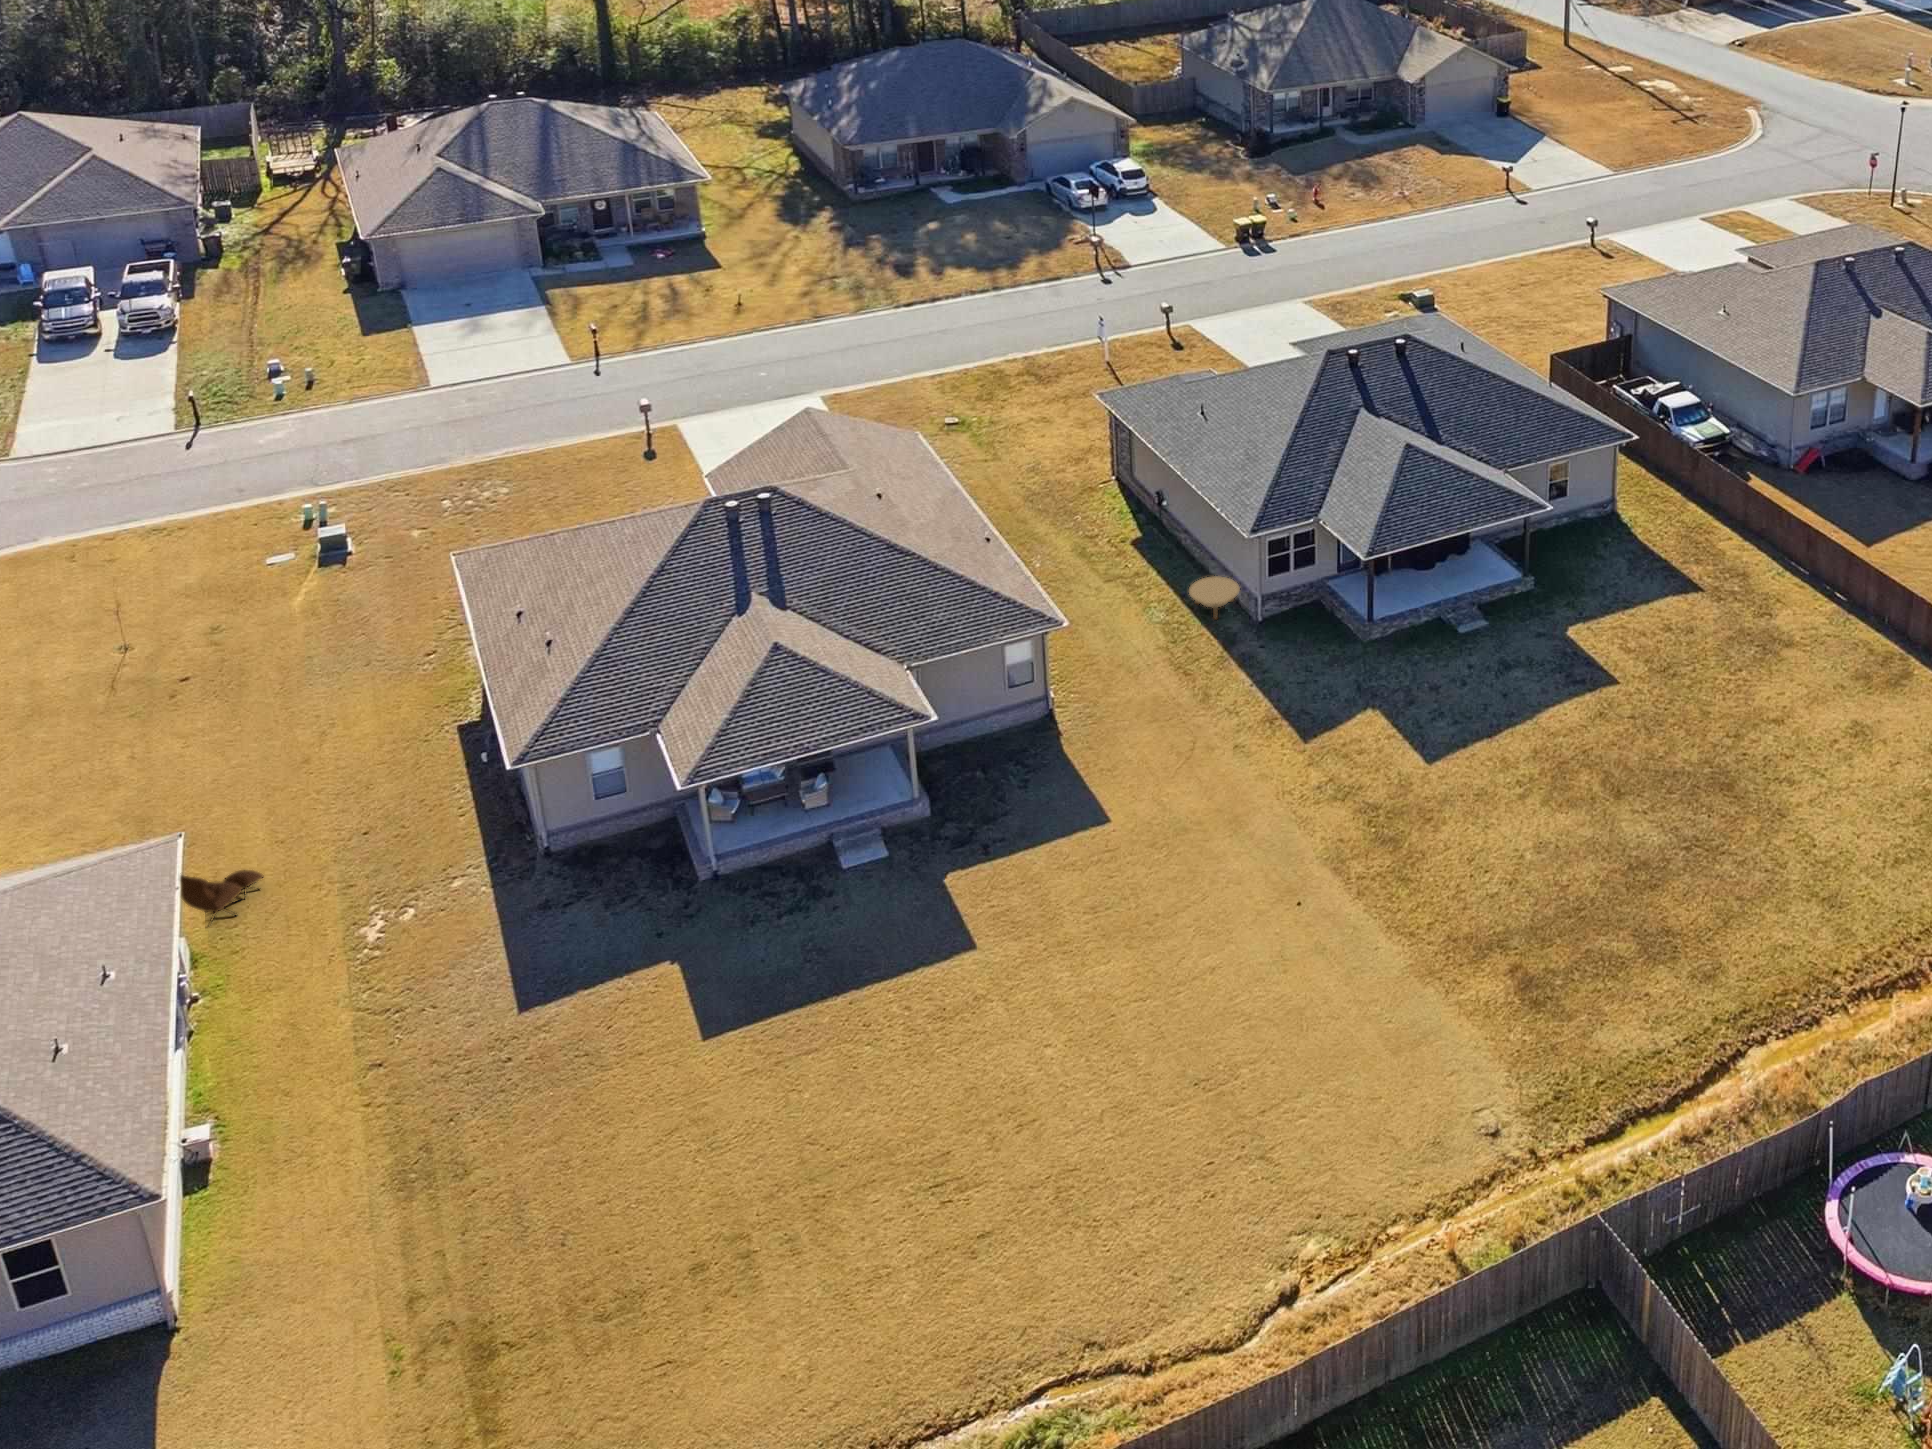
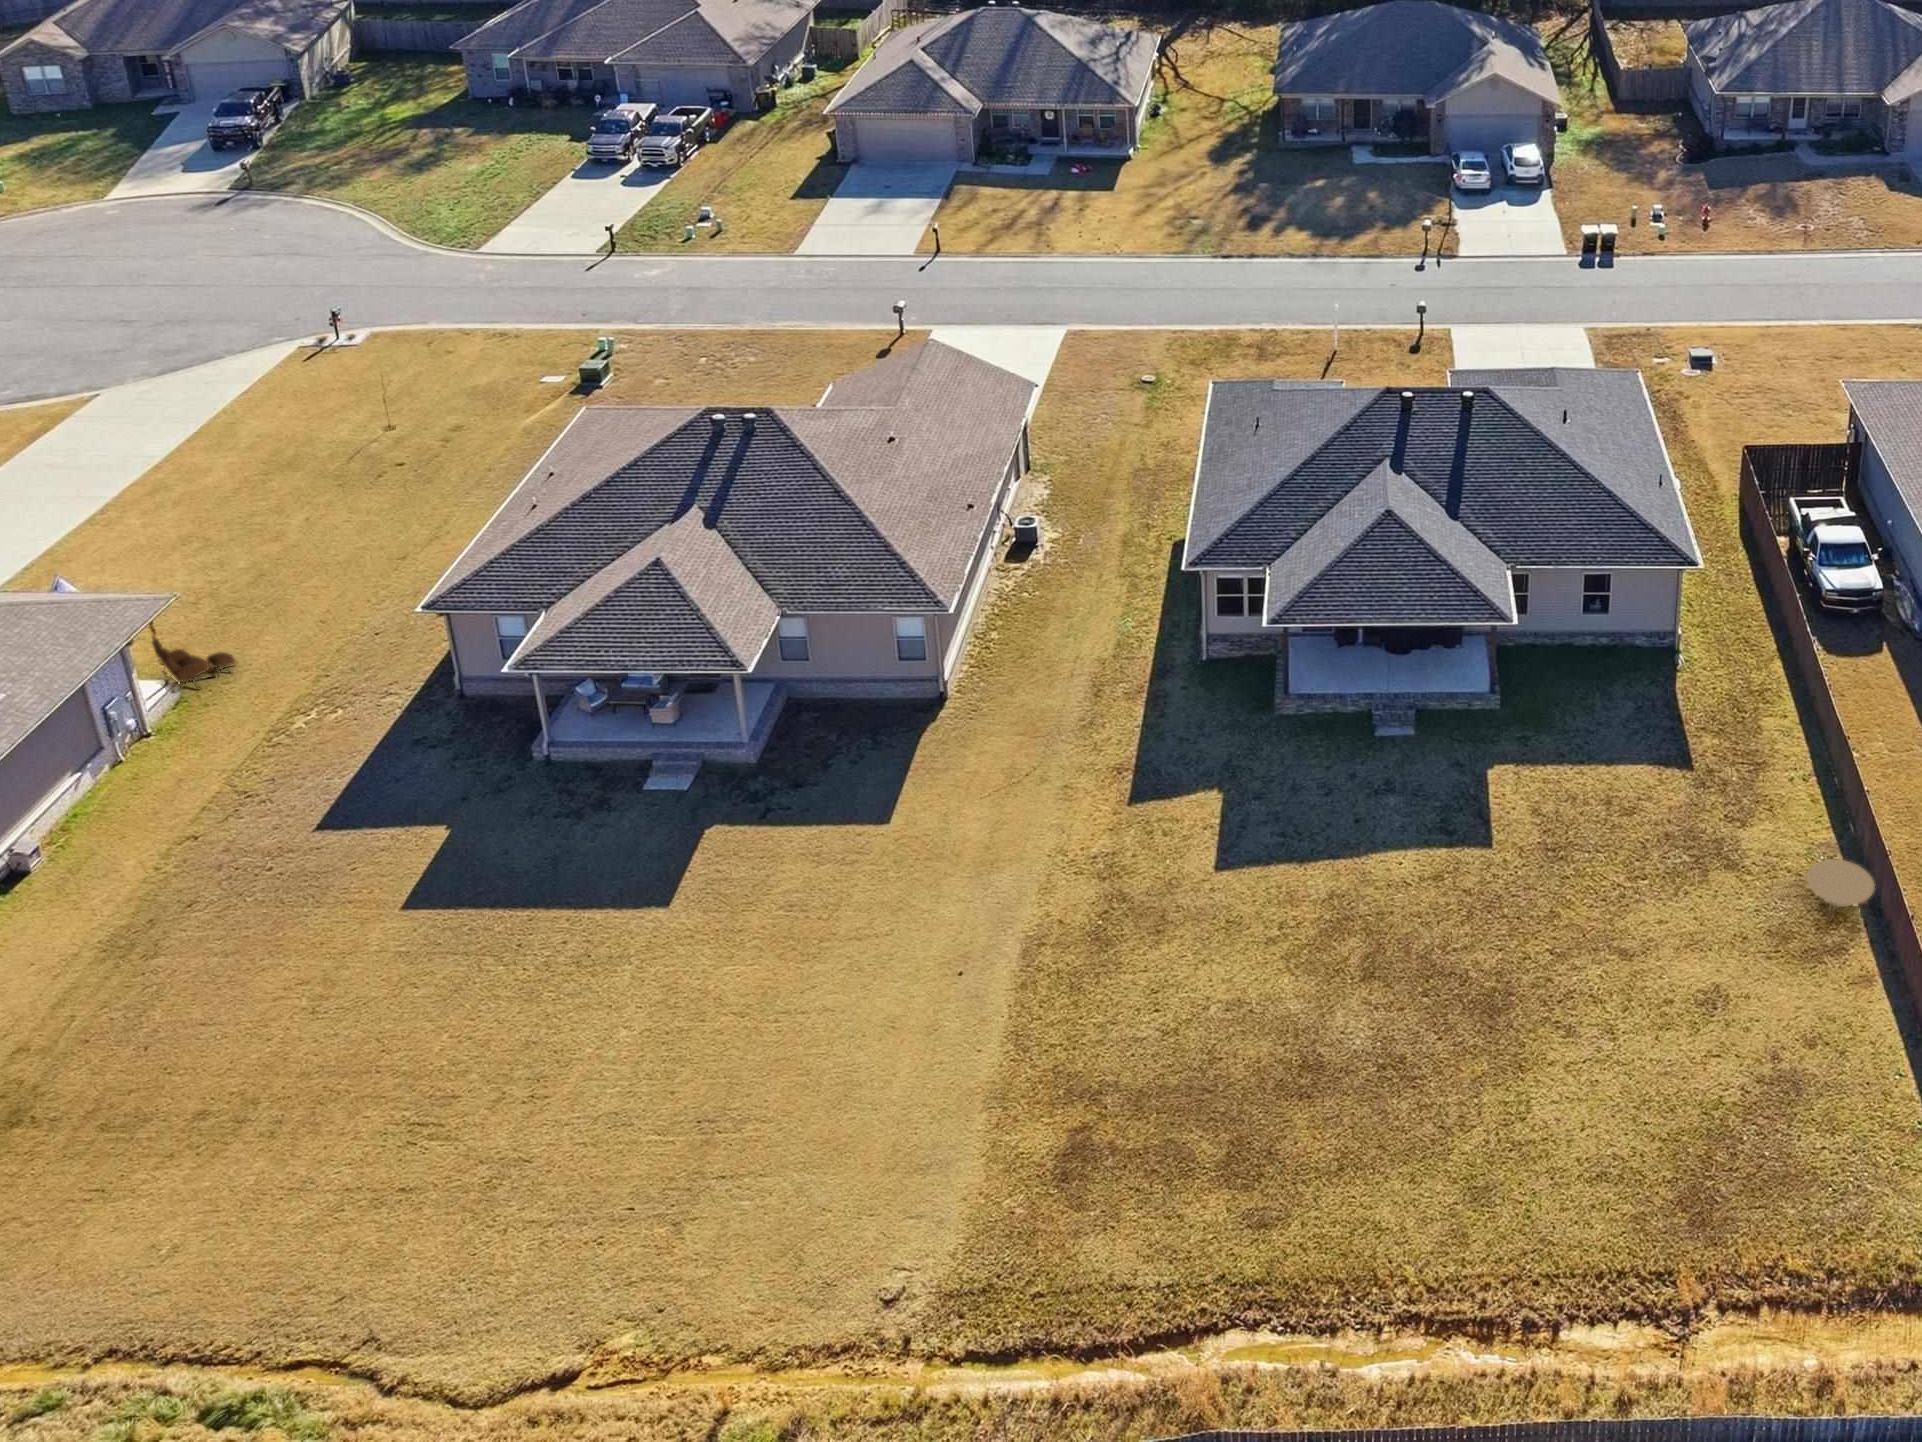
round table: present [1189,576,1240,619] -> present [1806,859,1875,921]

